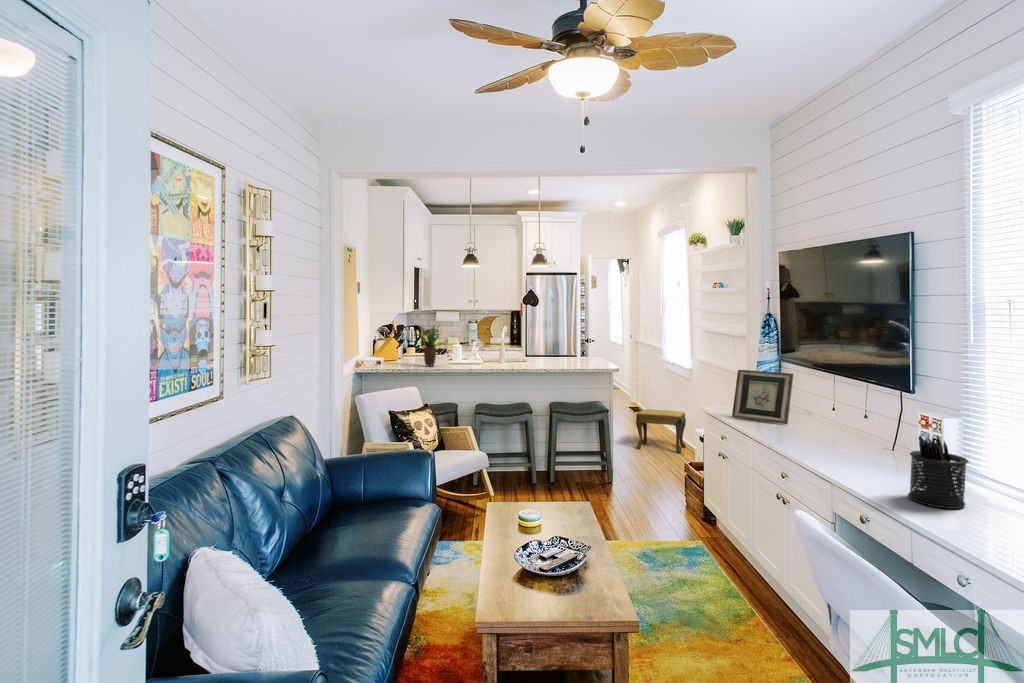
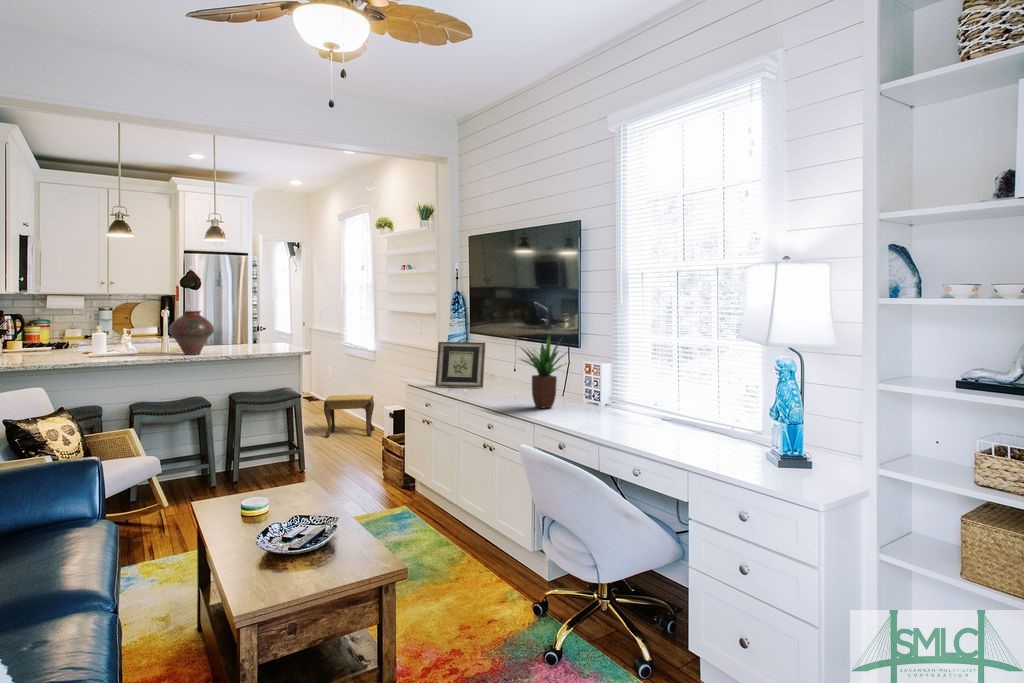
potted plant: present [421,326,444,367] -> present [521,336,567,408]
vase: none [506,329,540,366] -> present [169,311,214,355]
pen holder: present [908,435,968,509] -> none [588,374,624,429]

